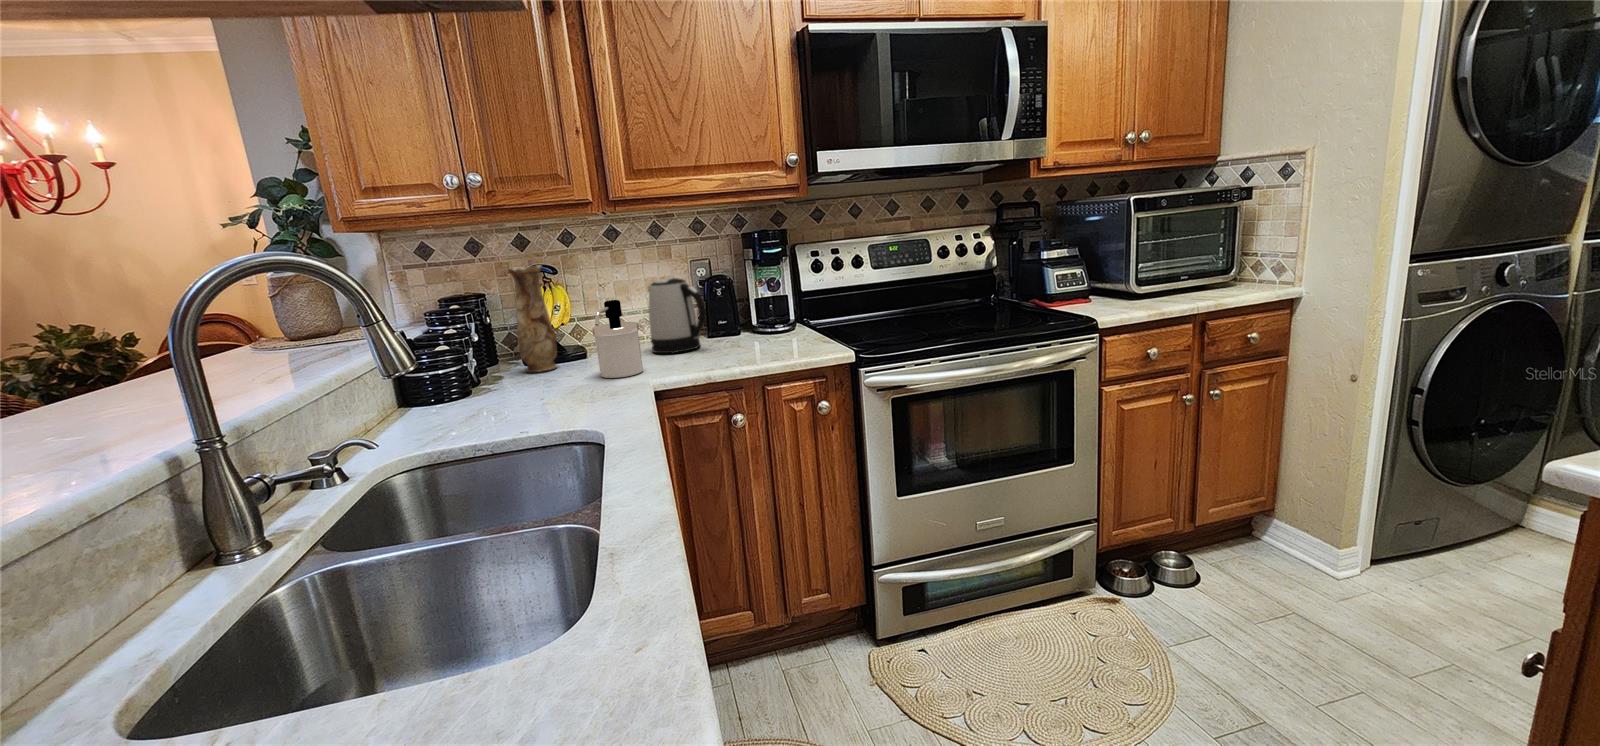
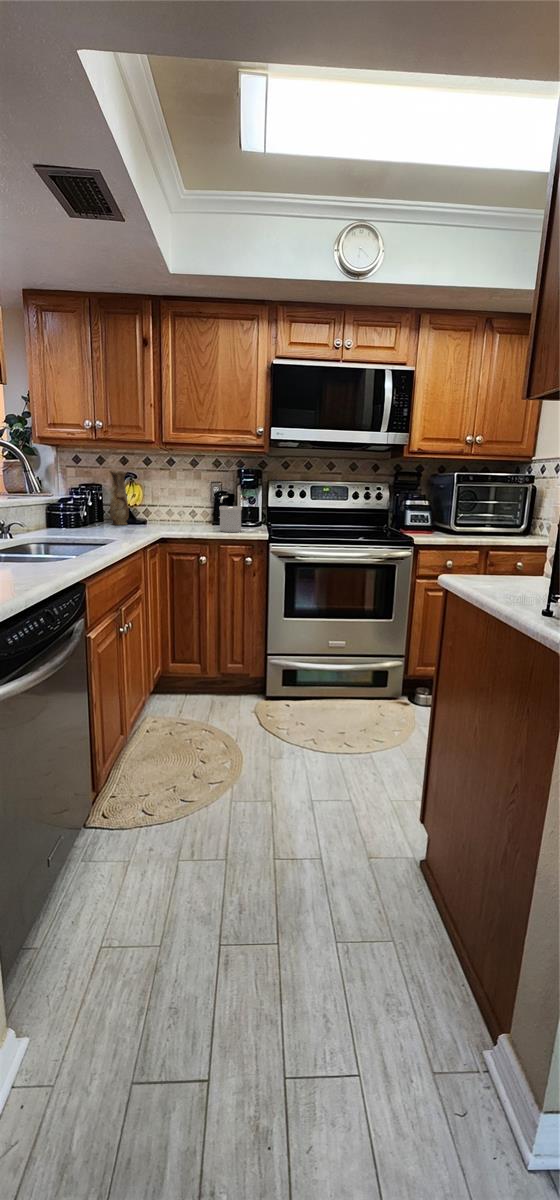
kettle: present [648,278,706,353] -> none [177,487,205,526]
soap dispenser: present [592,300,643,378] -> present [219,494,242,532]

